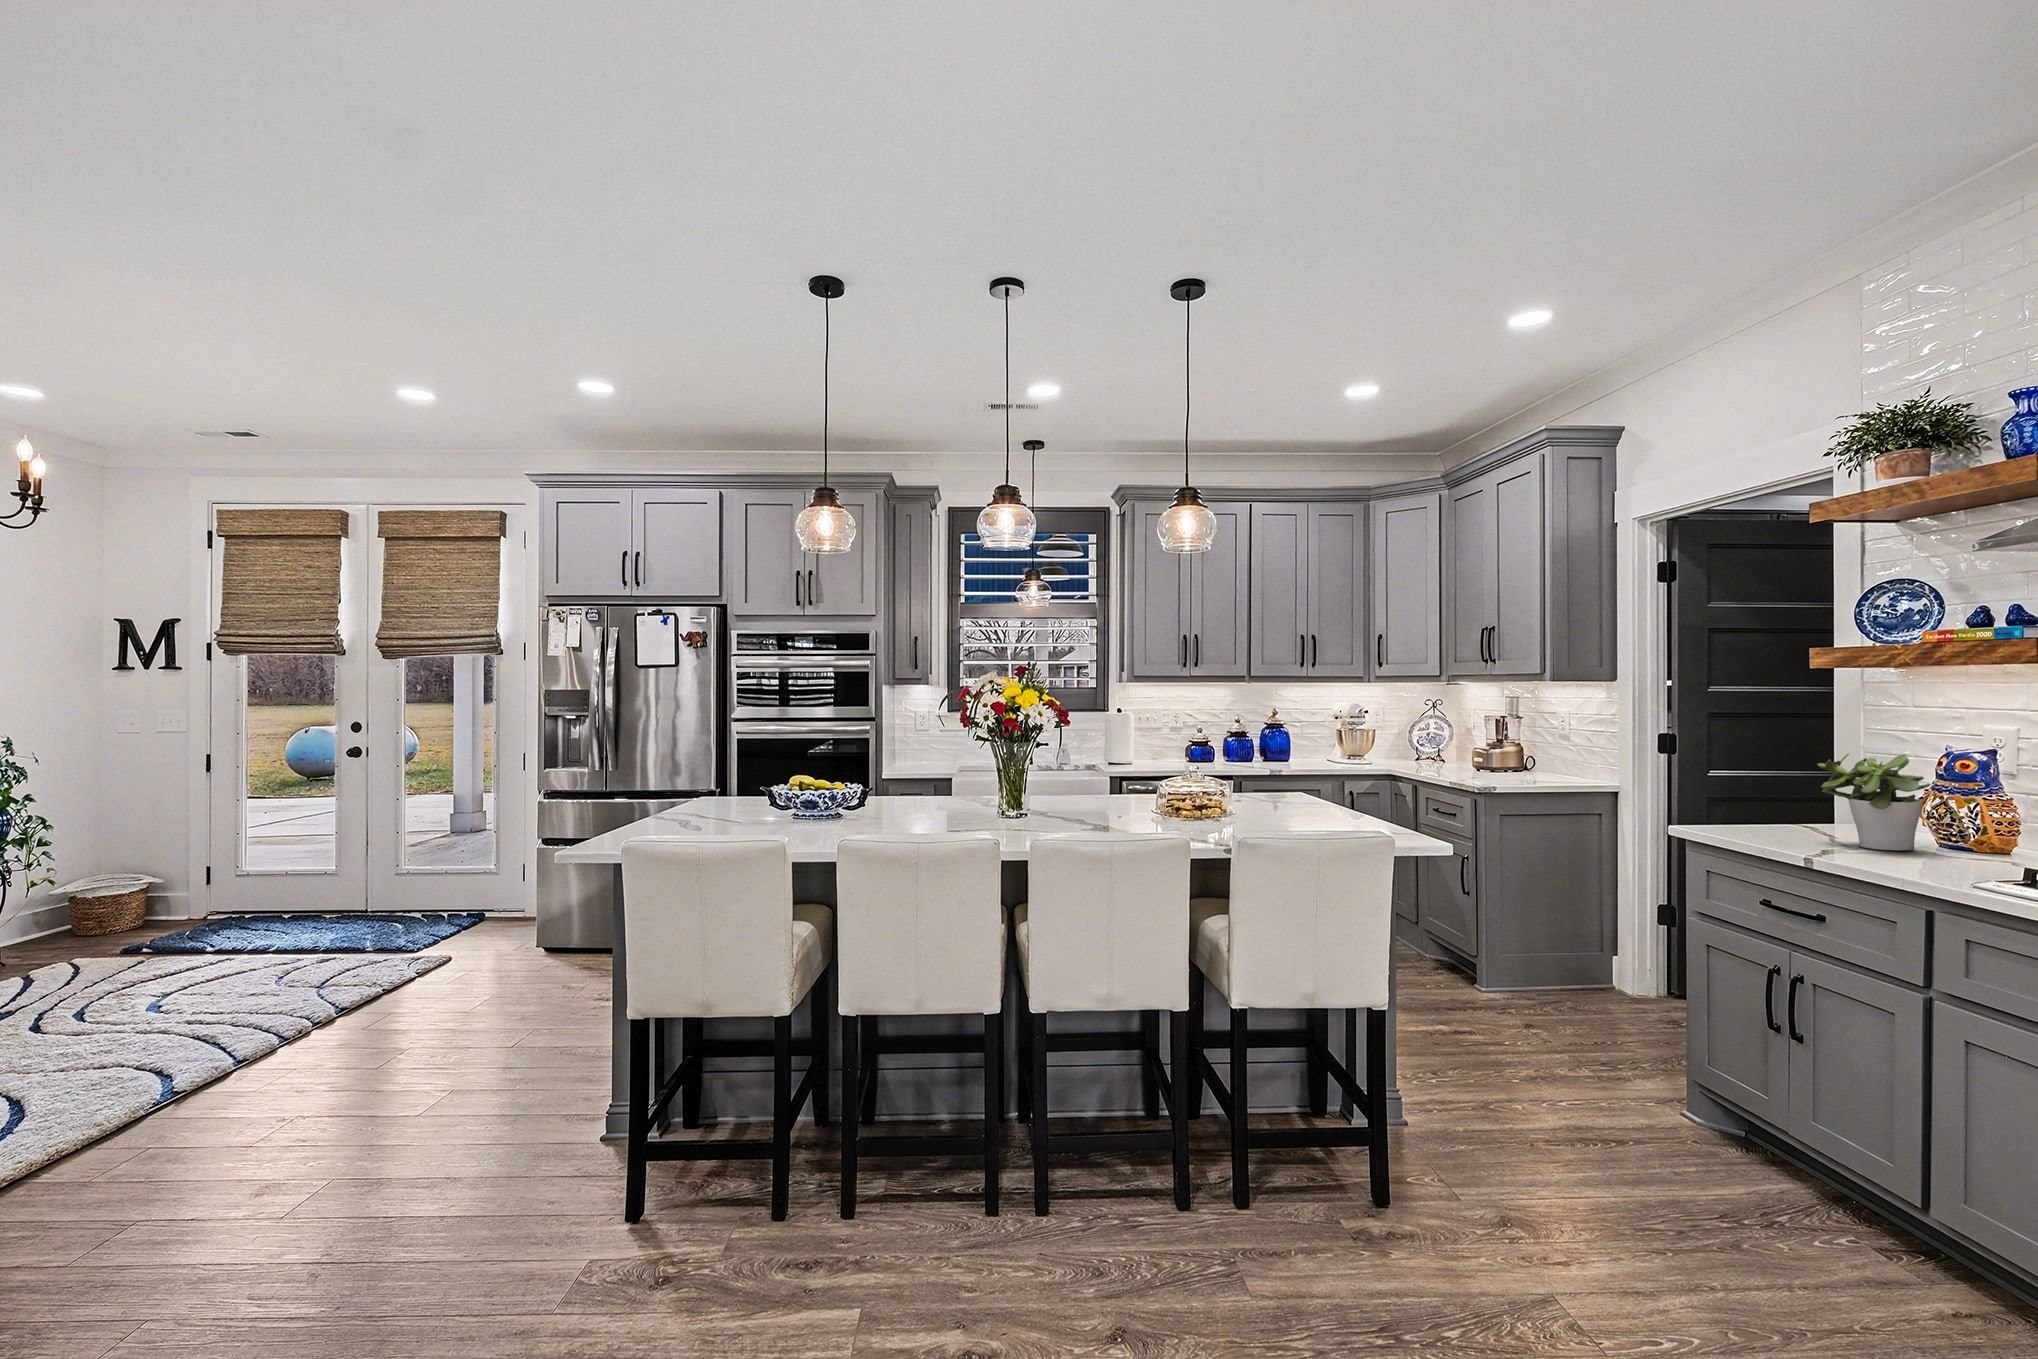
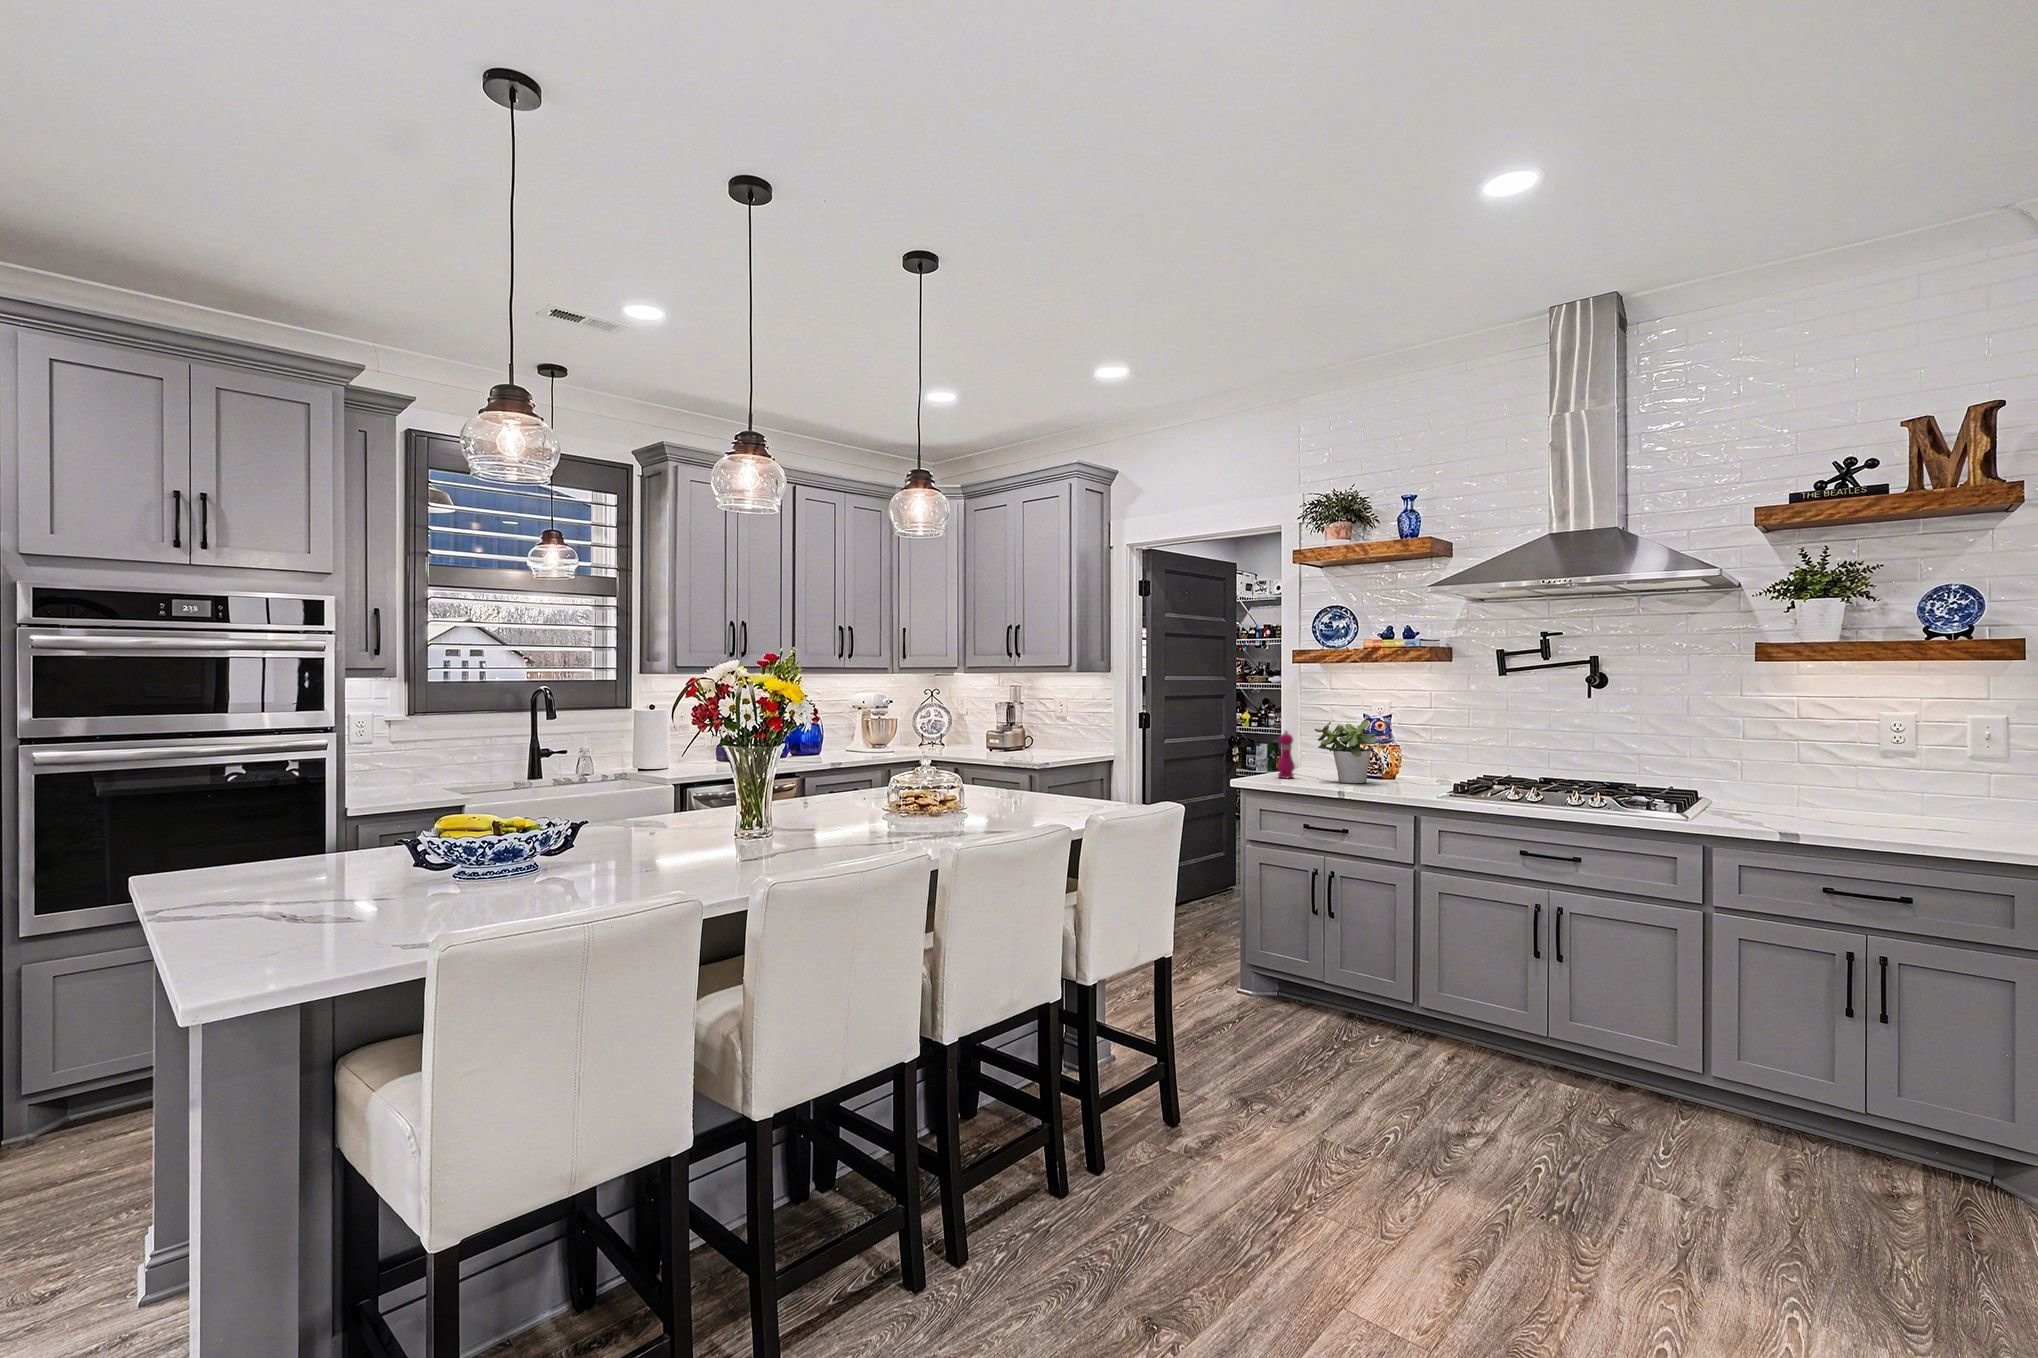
pepper mill: none [1769,763,1800,834] -> present [1277,730,1295,778]

